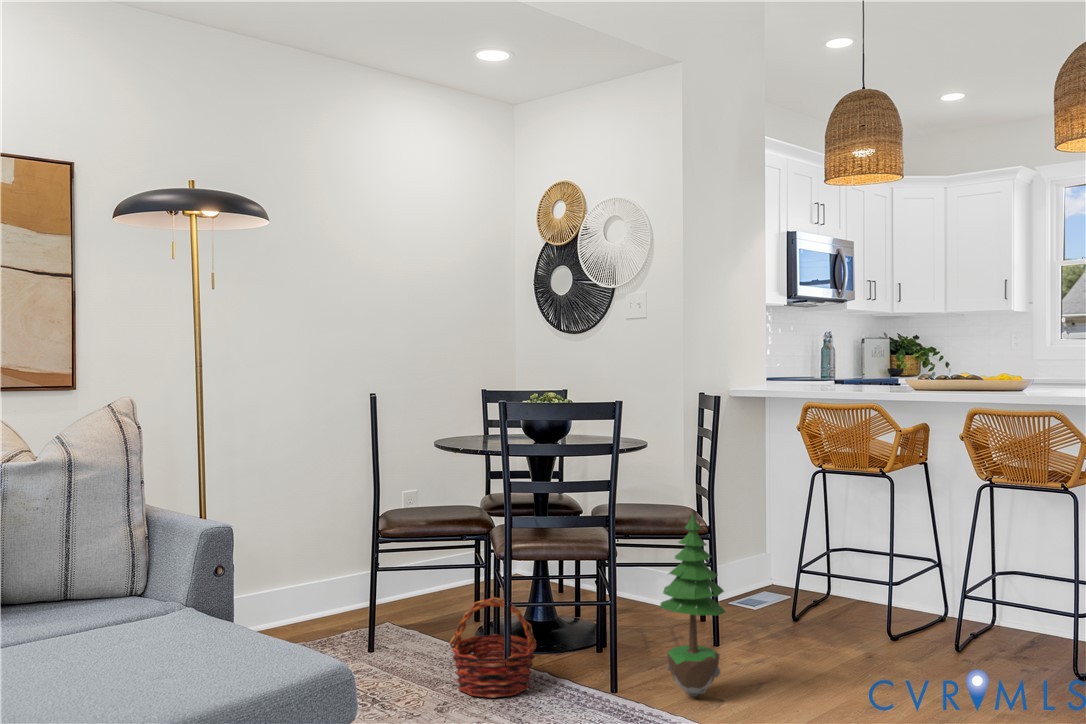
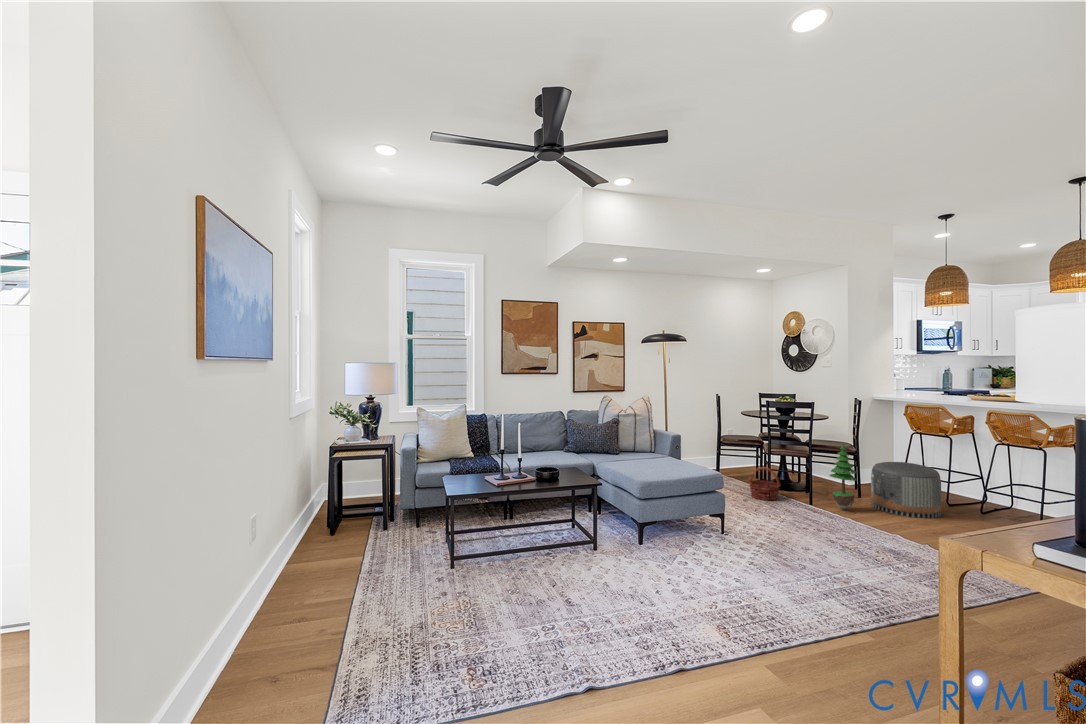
pouf: none [748,549,897,693] -> present [871,462,941,518]

